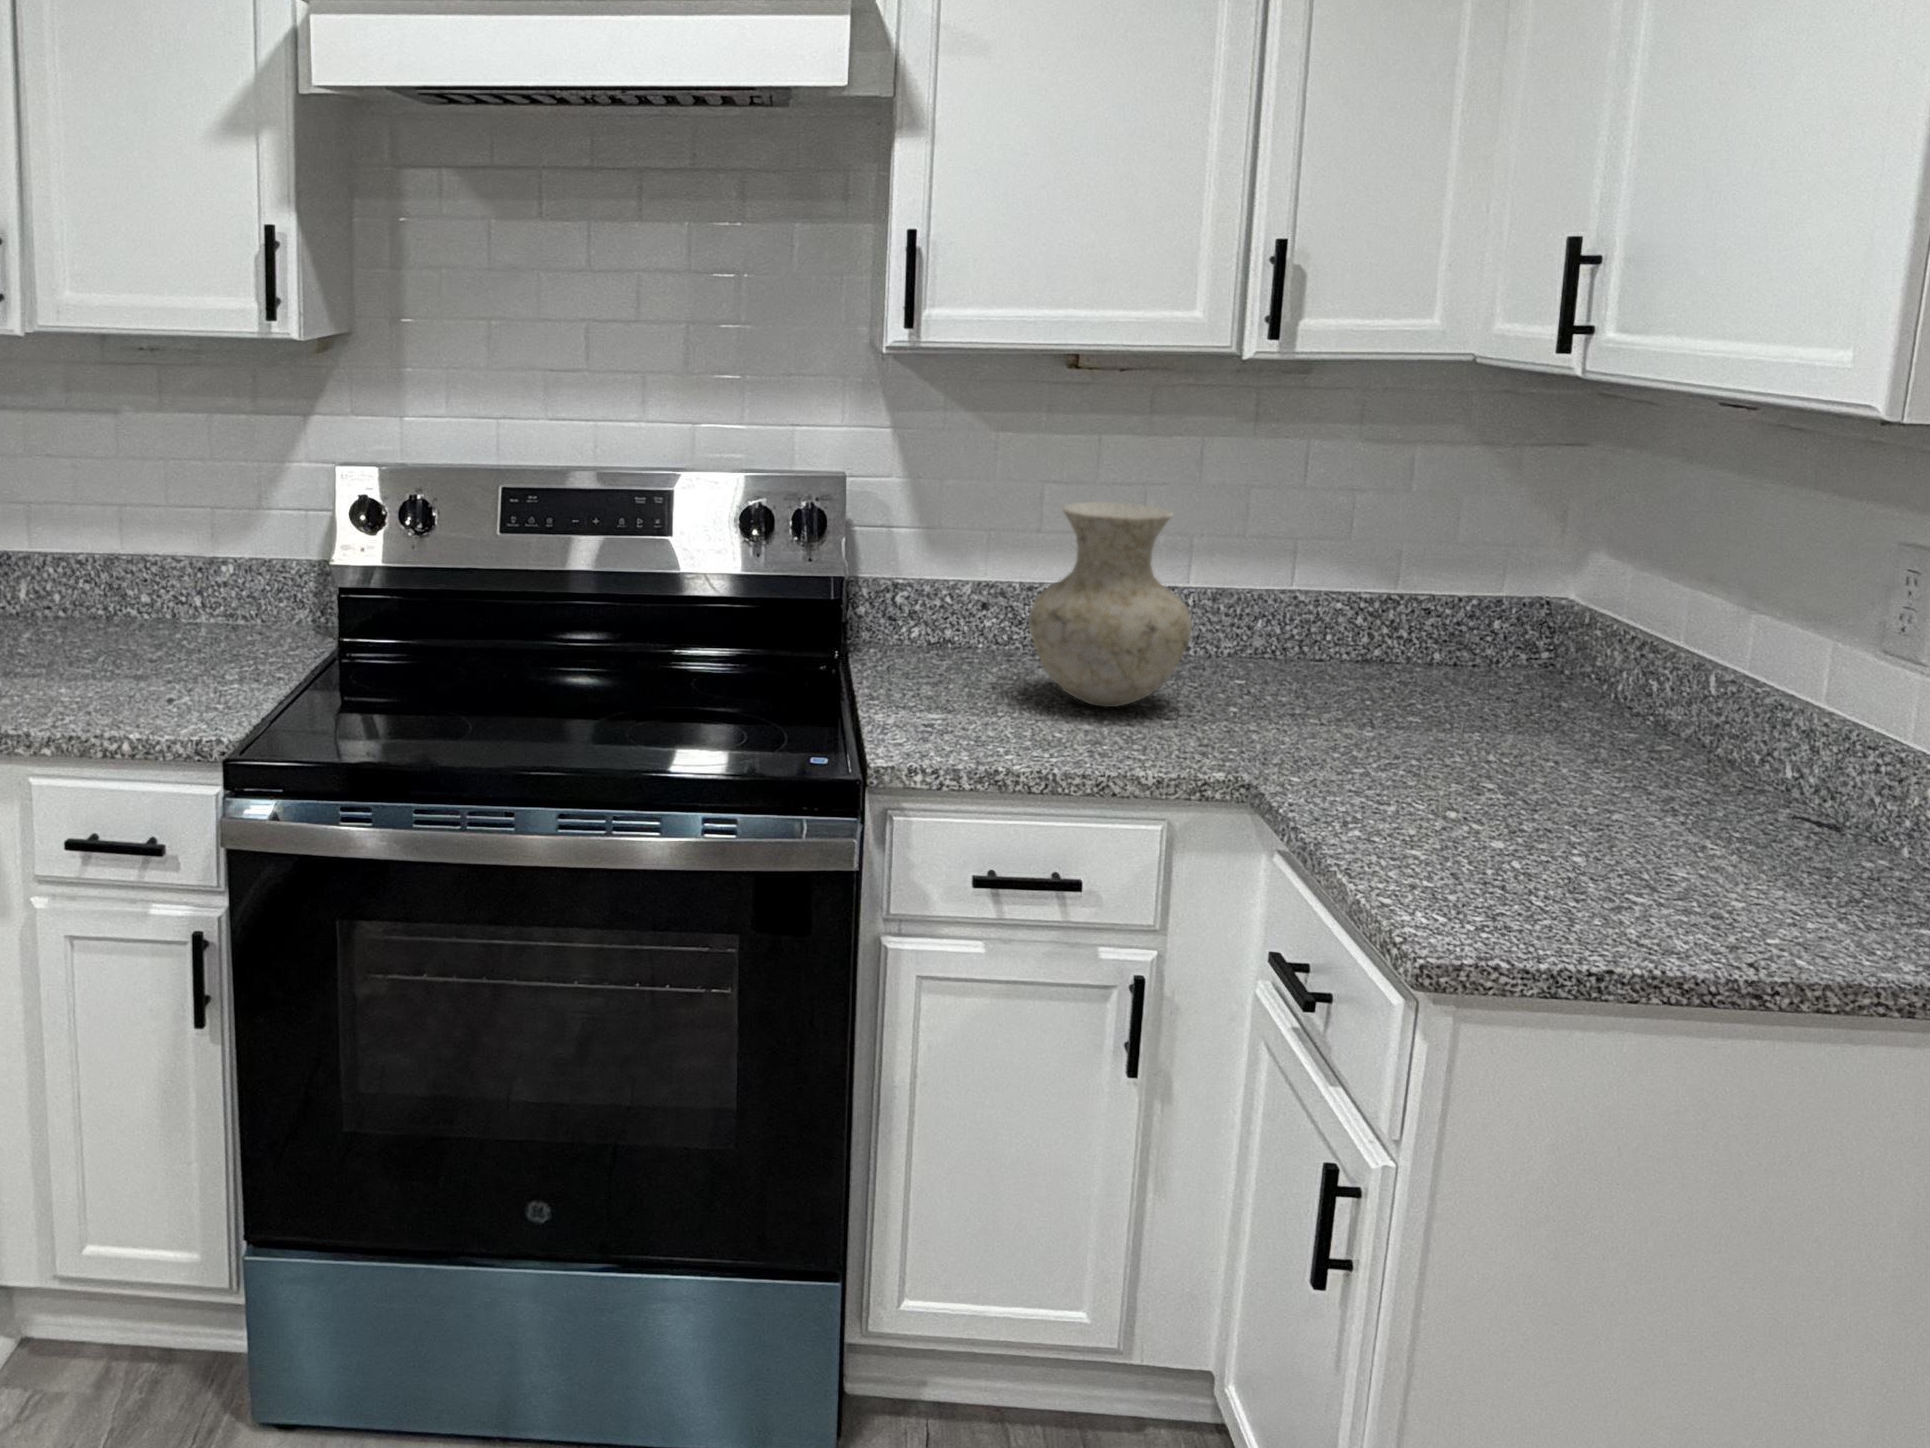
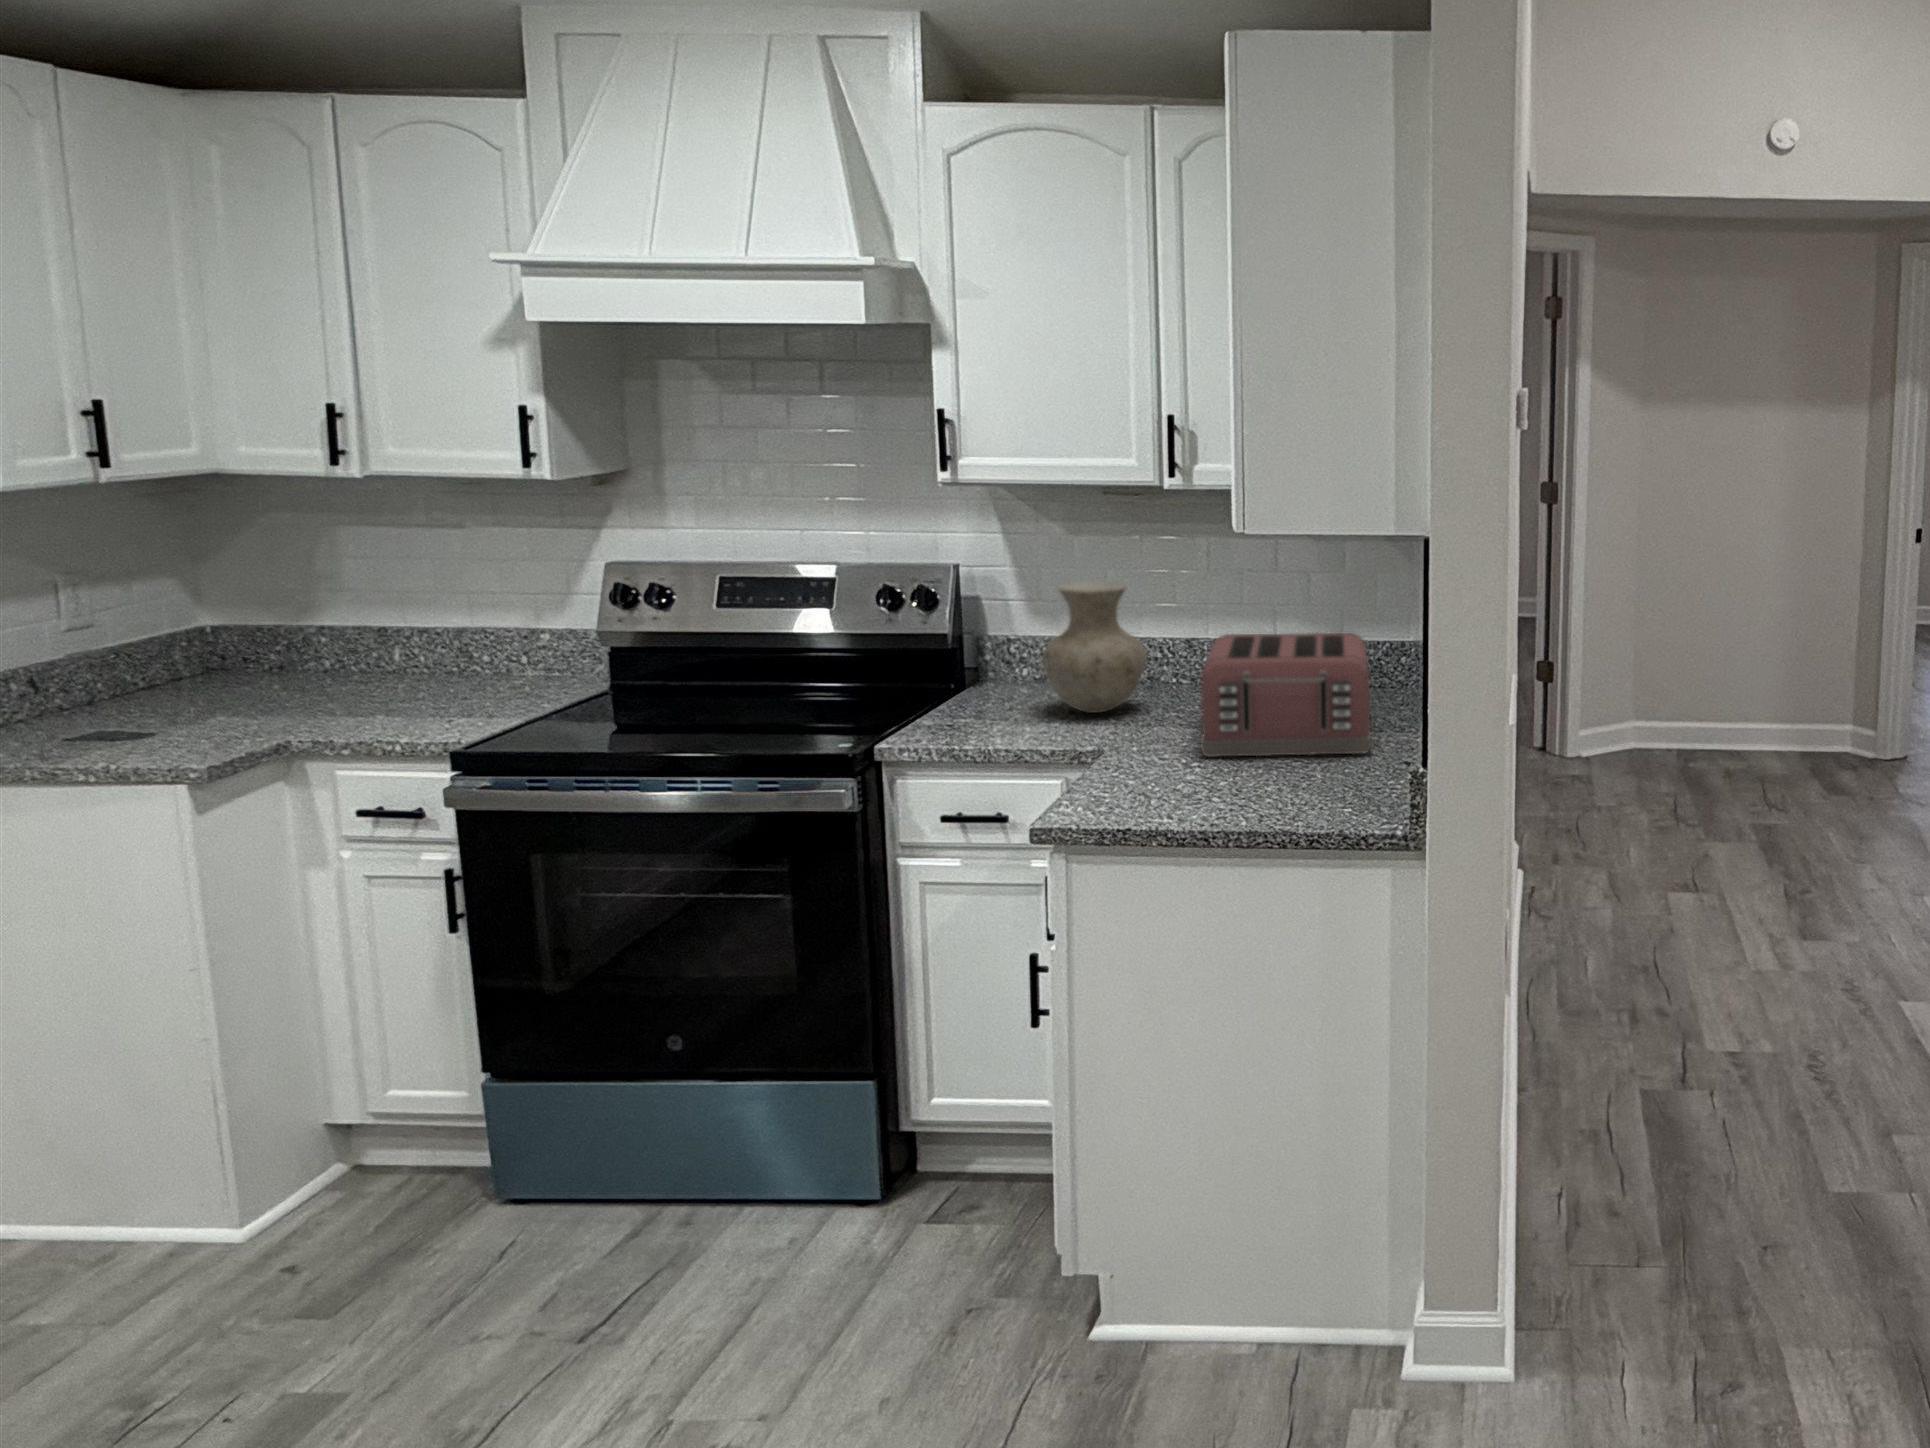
toaster: none [1308,590,1717,799] -> present [1201,633,1371,757]

